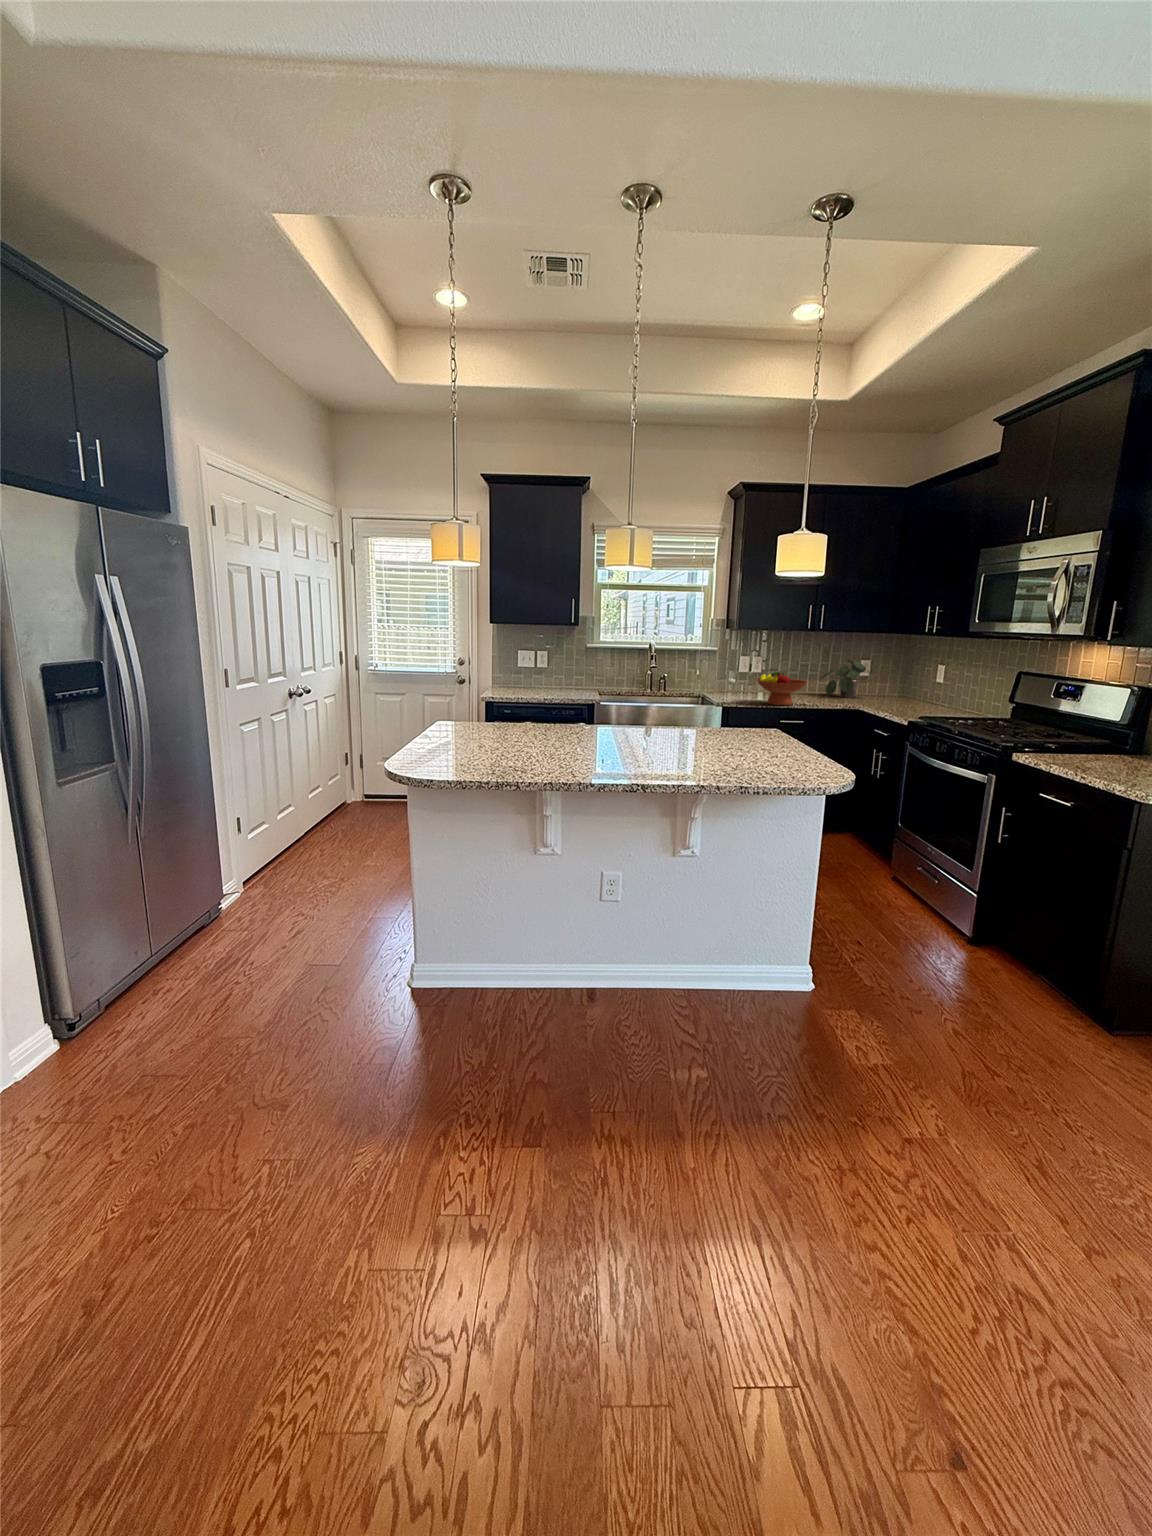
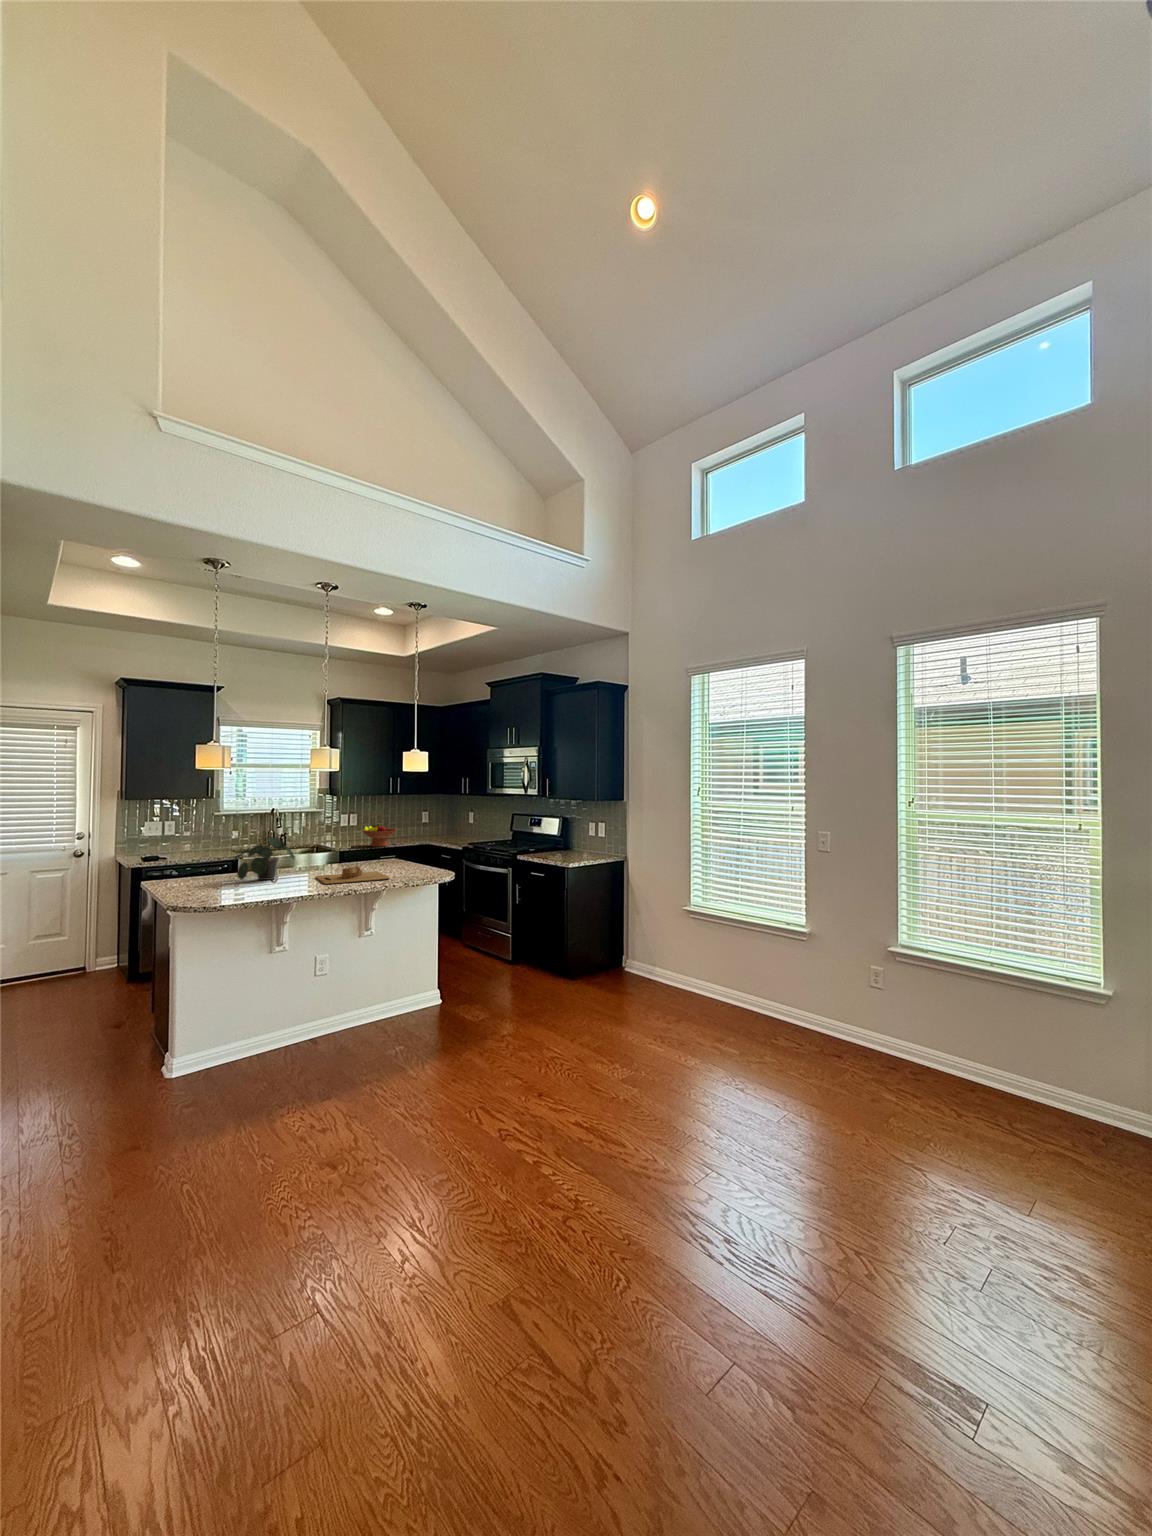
potted plant: present [820,660,874,698] -> present [234,837,295,880]
cutting board: none [614,738,727,770] -> present [316,866,390,884]

